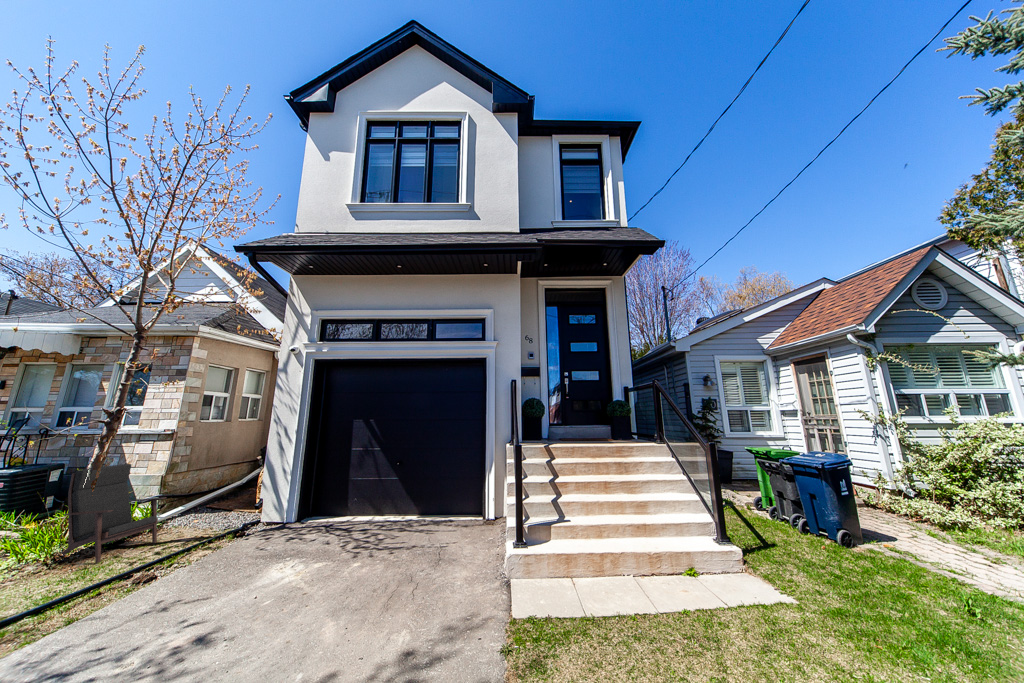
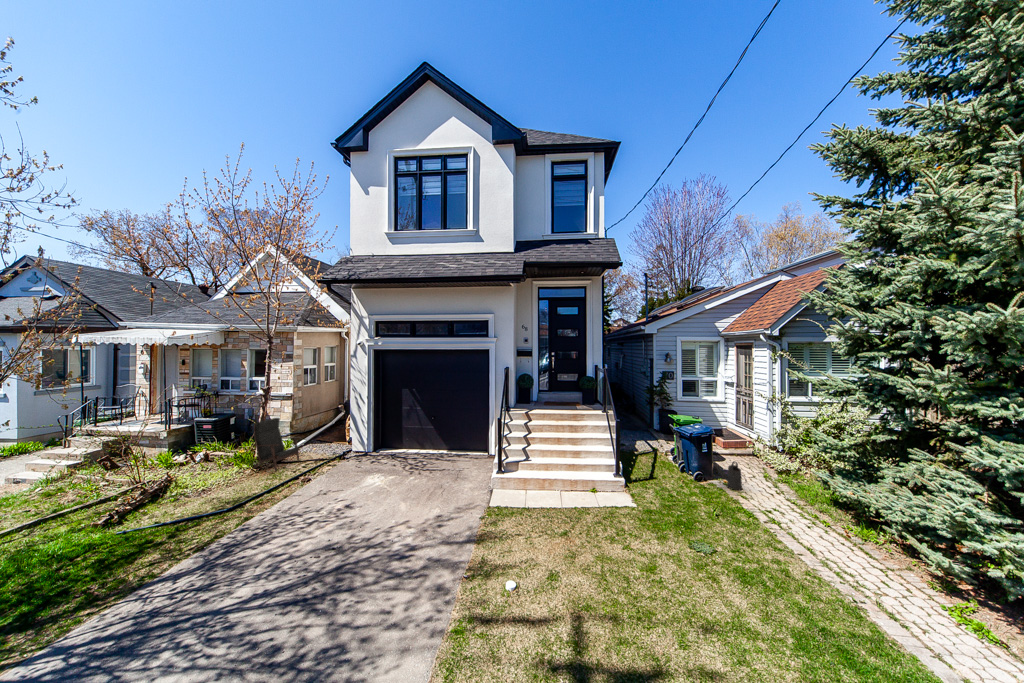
watering can: none [855,509,932,560] -> present [713,460,745,490]

